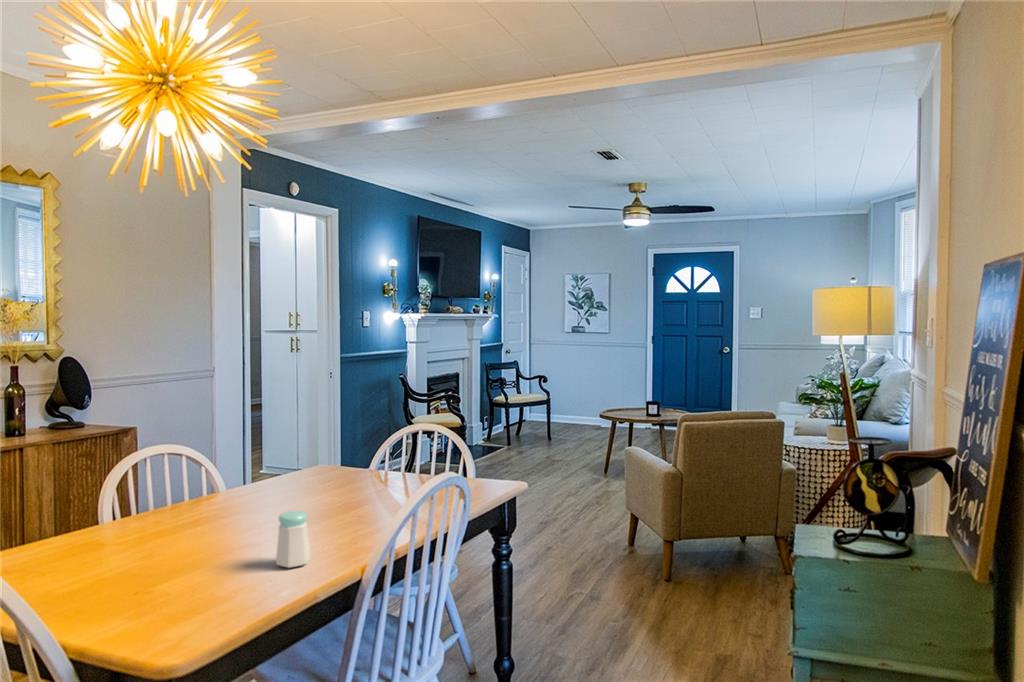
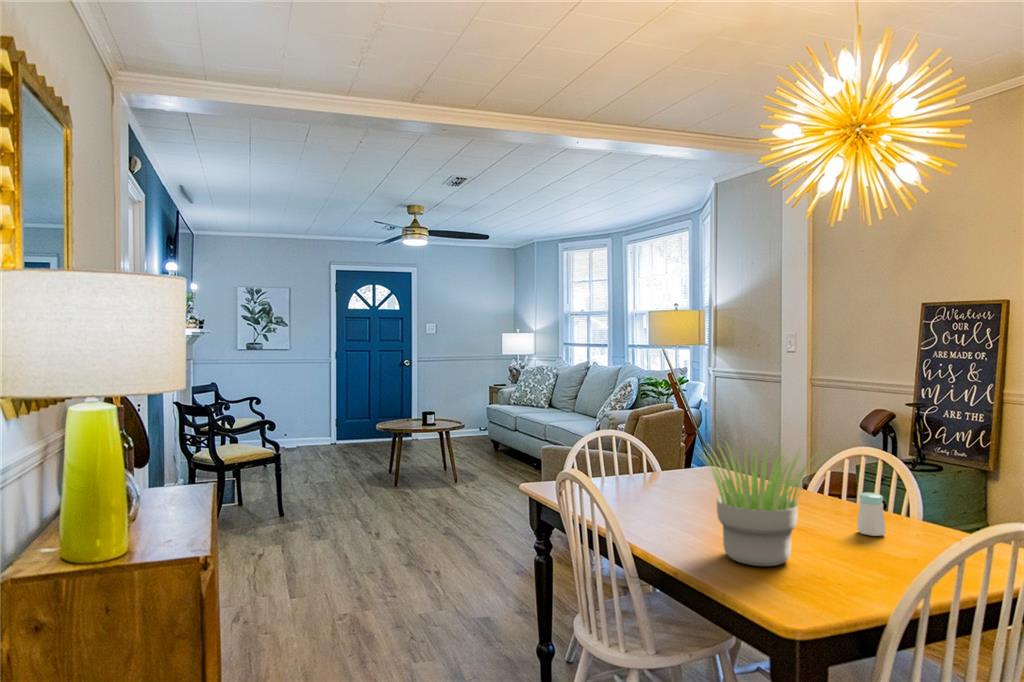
potted plant: none [59,420,214,552] -> present [704,445,813,566]

